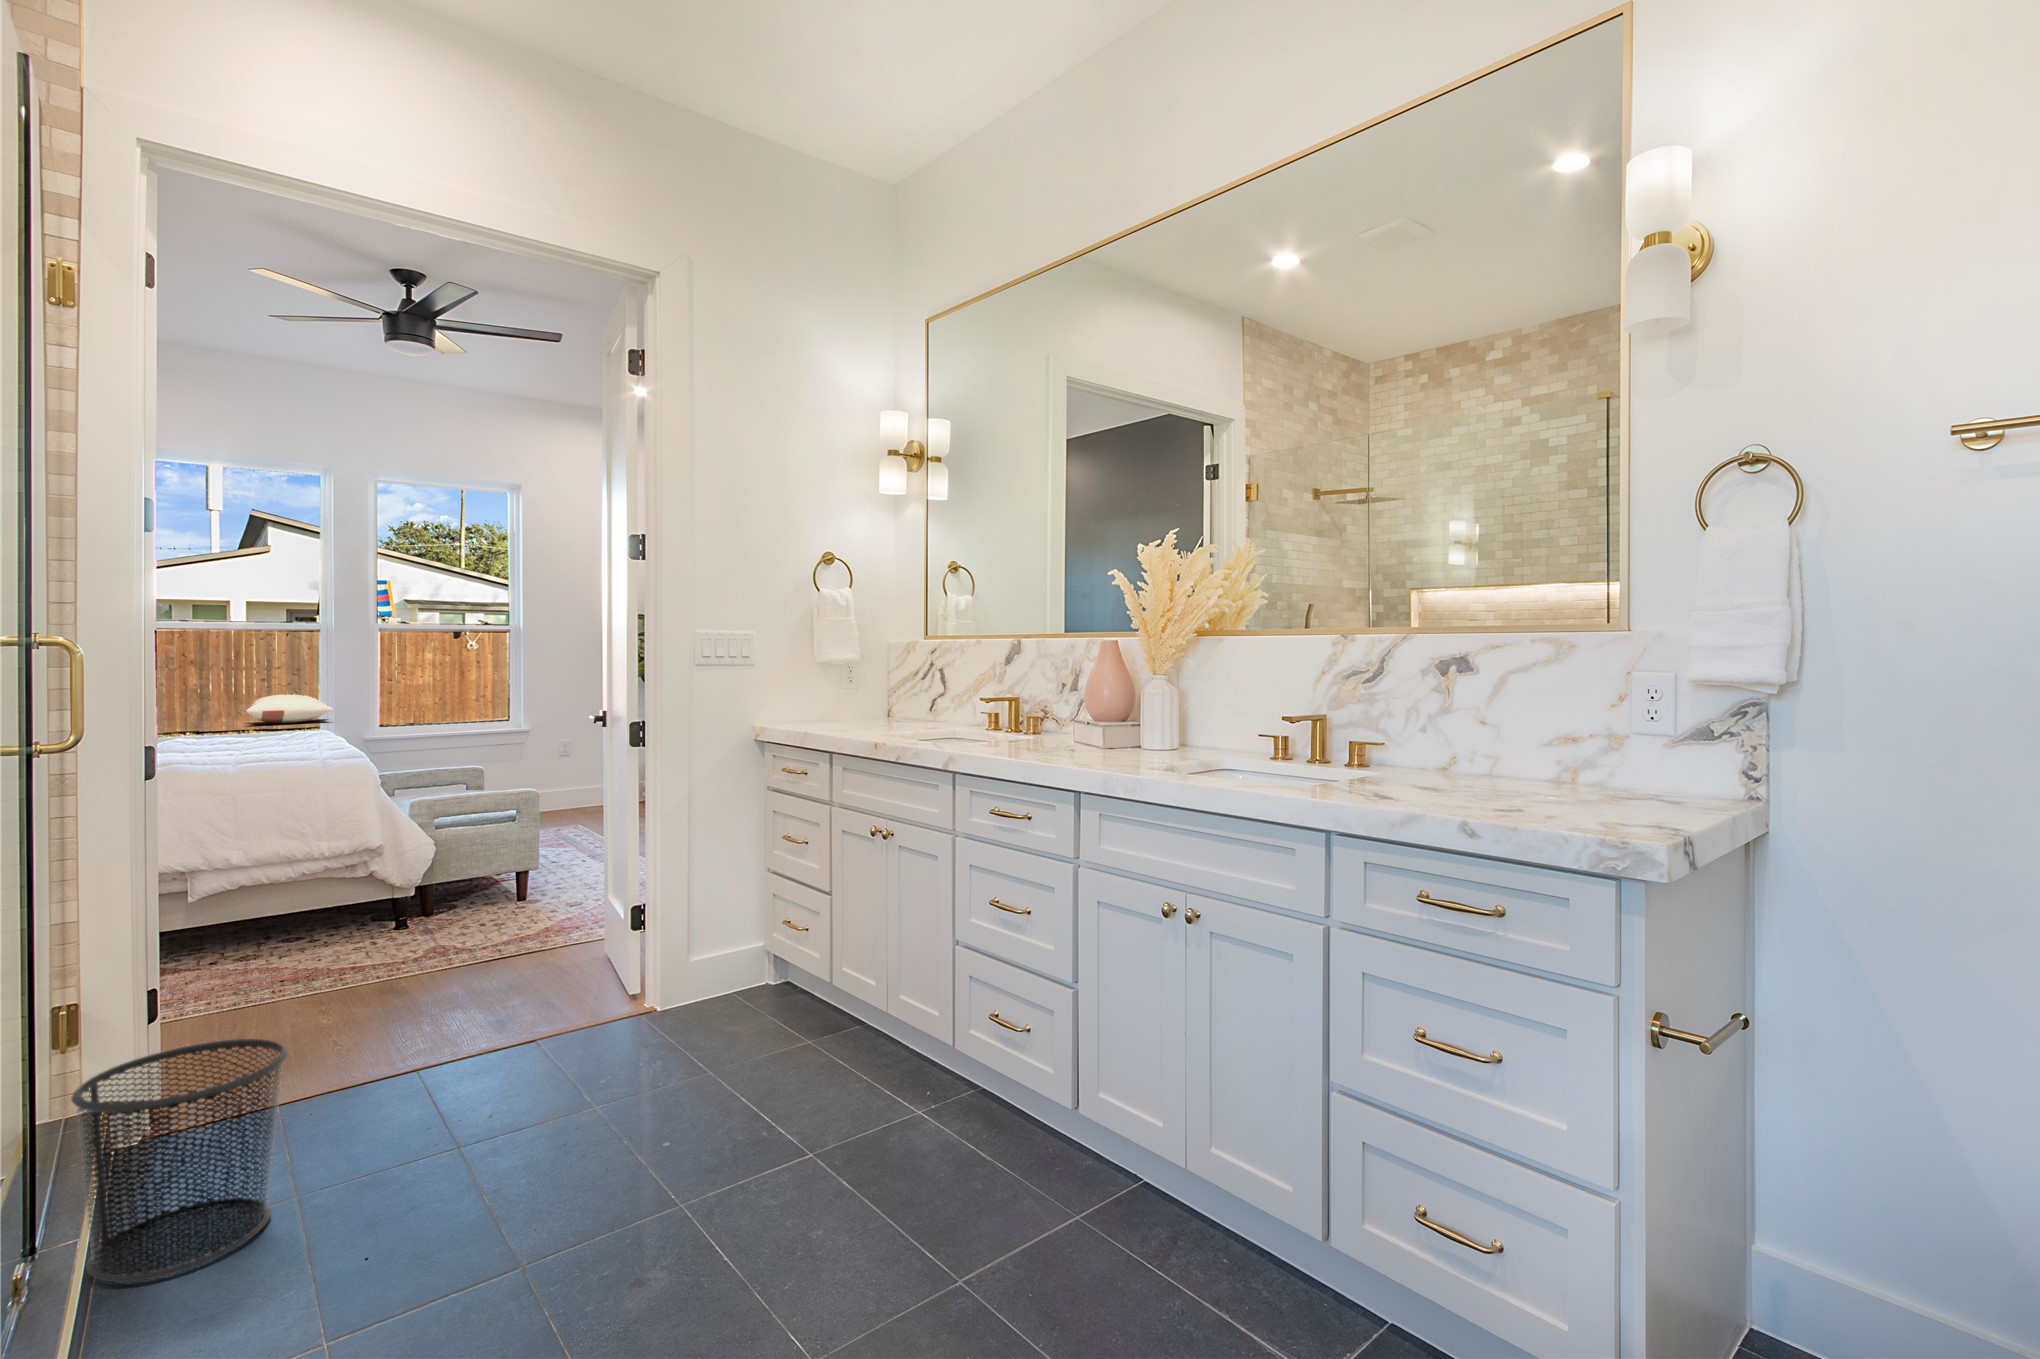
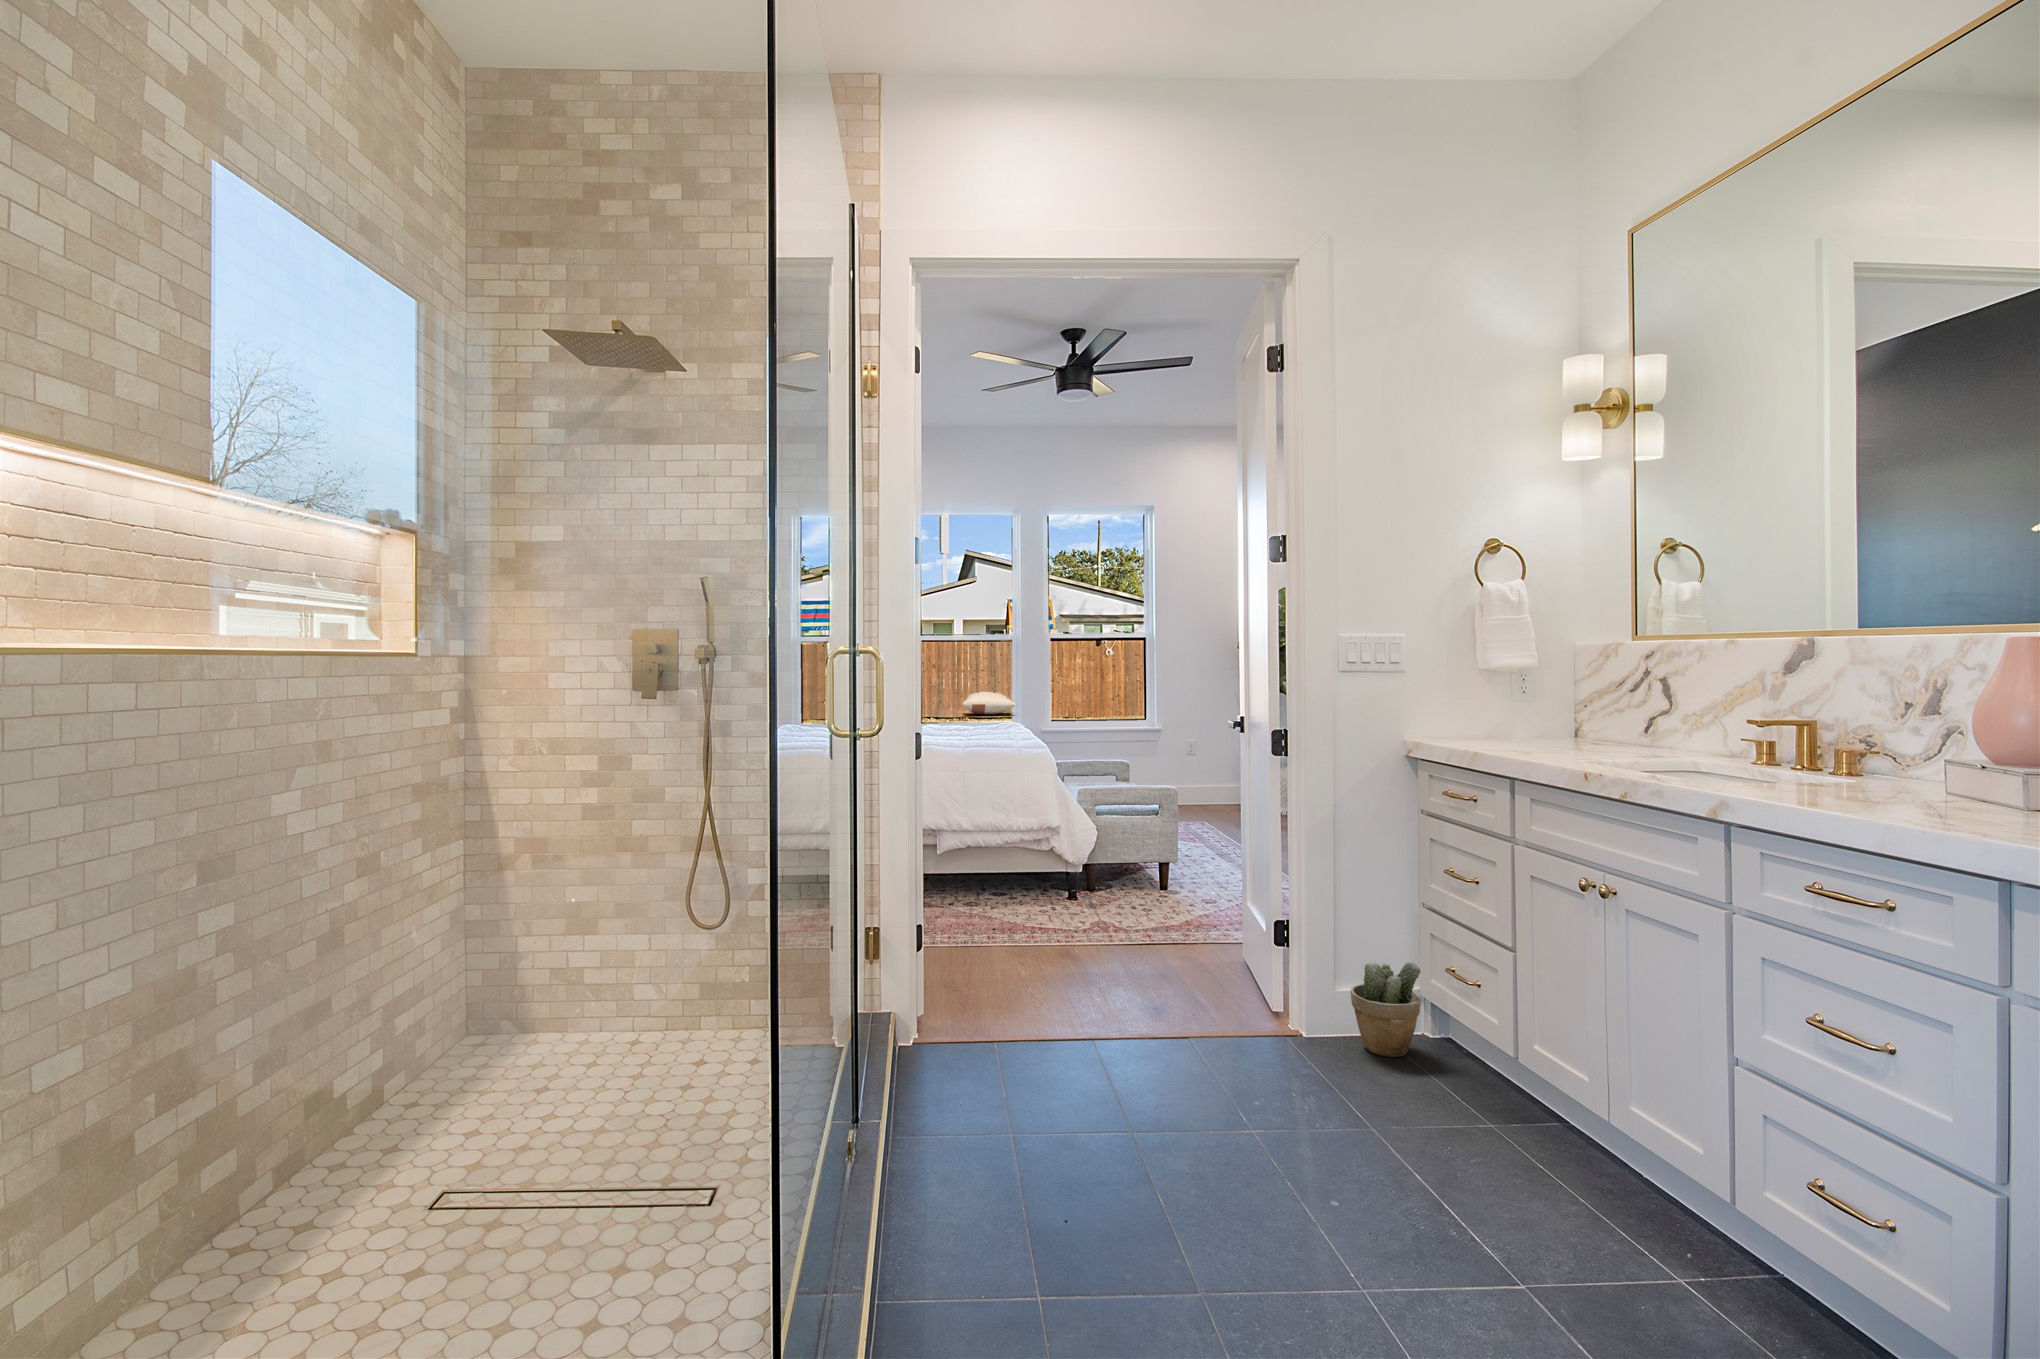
potted plant: none [697,922,759,1011] -> present [1350,962,1421,1057]
waste bin: present [71,1039,288,1282] -> none [878,983,1012,1176]

